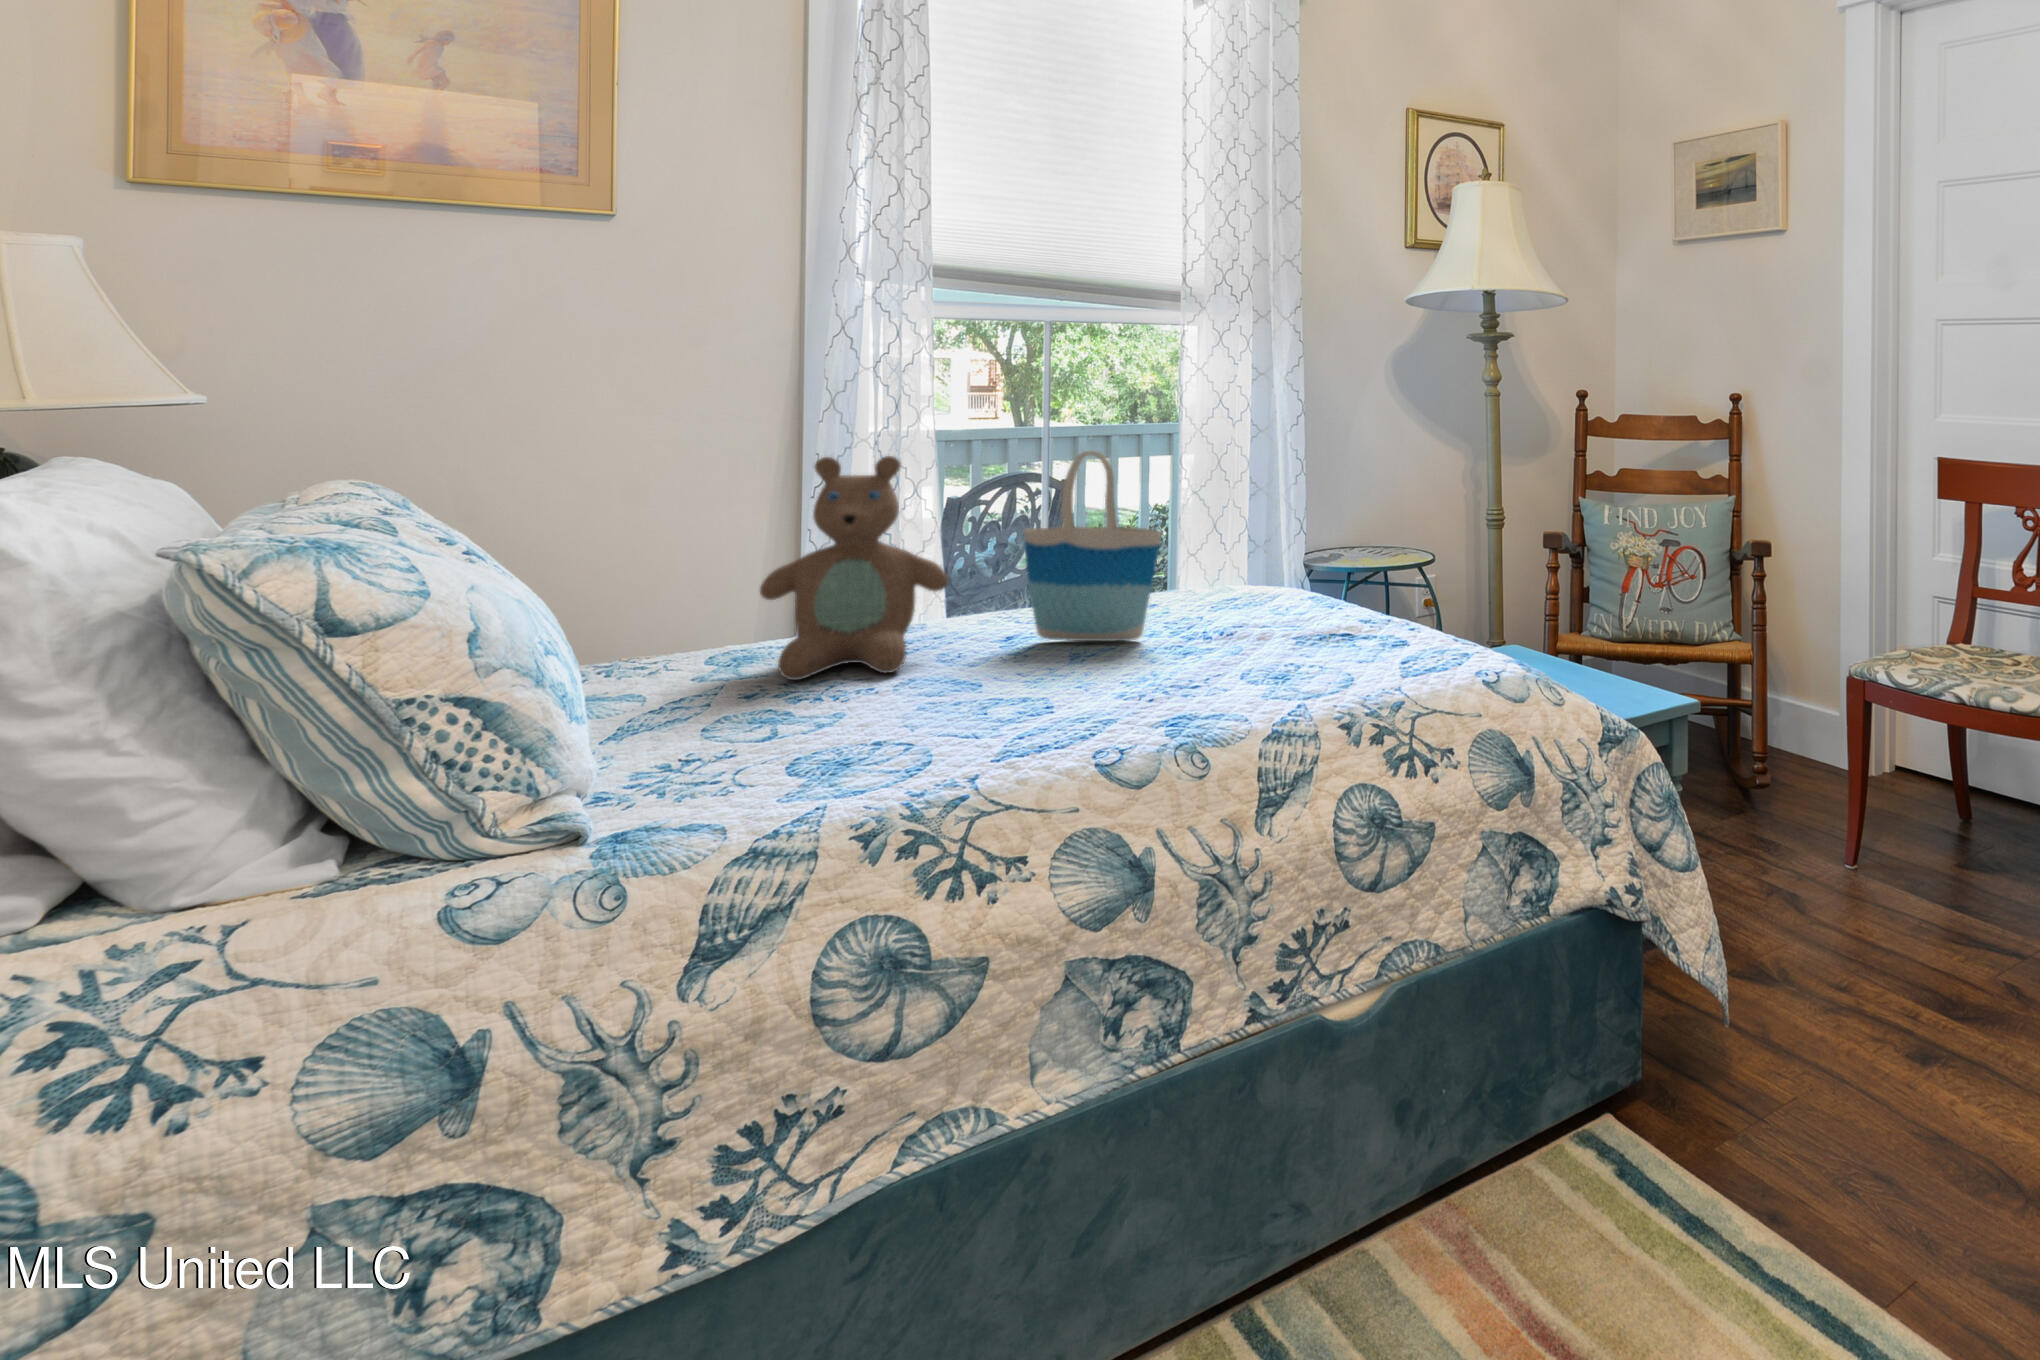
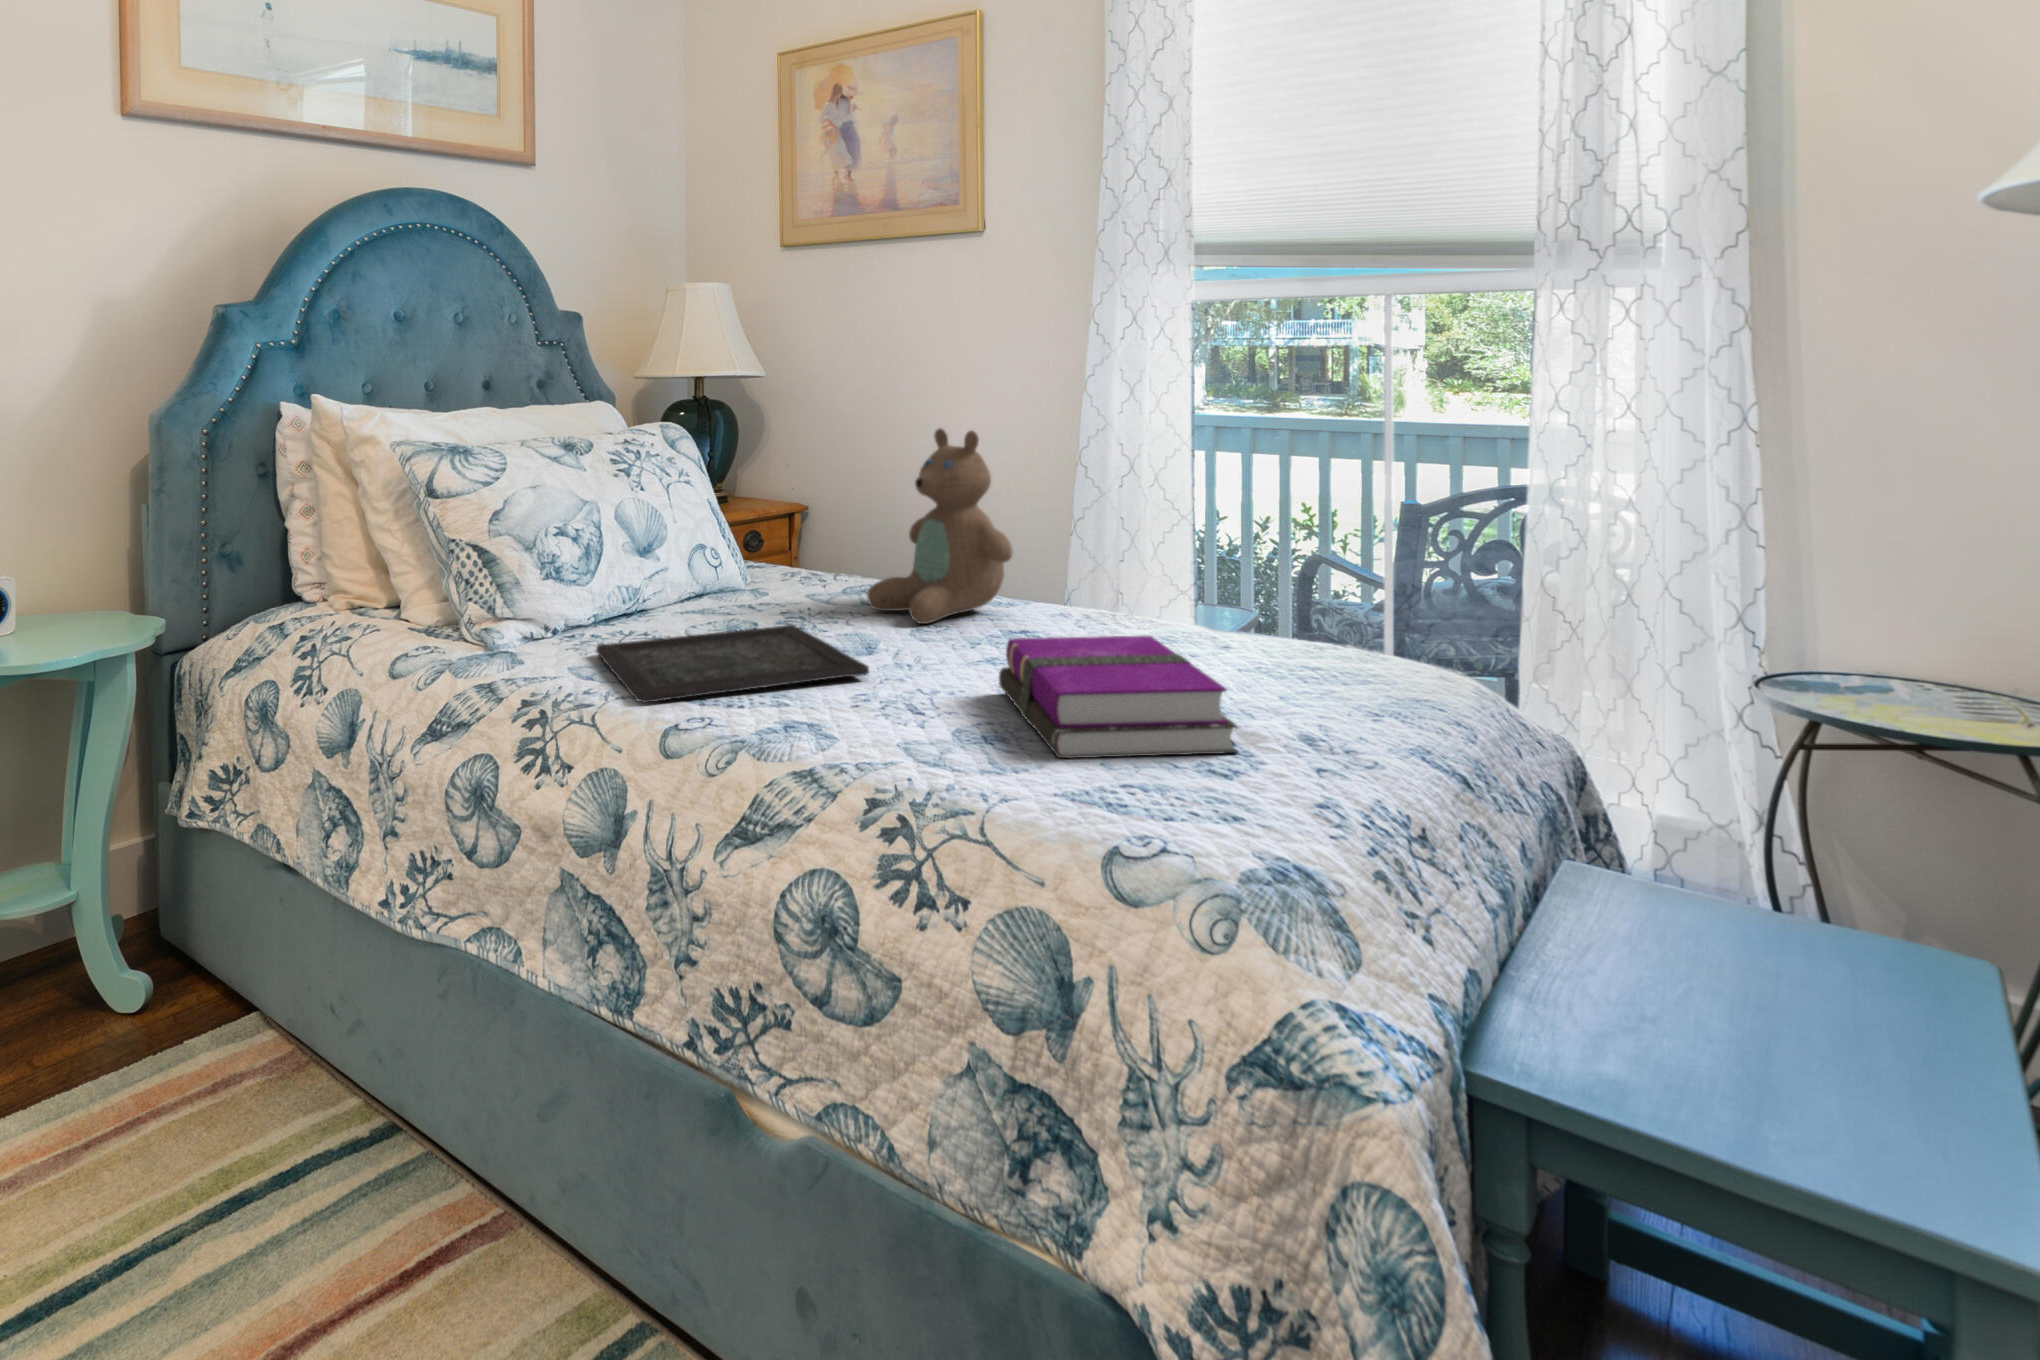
tote bag: present [1025,450,1162,641] -> none [1067,437,1139,660]
notebook: none [1168,600,1369,676] -> present [999,635,1238,758]
tray: none [743,687,1069,788] -> present [596,625,869,703]

